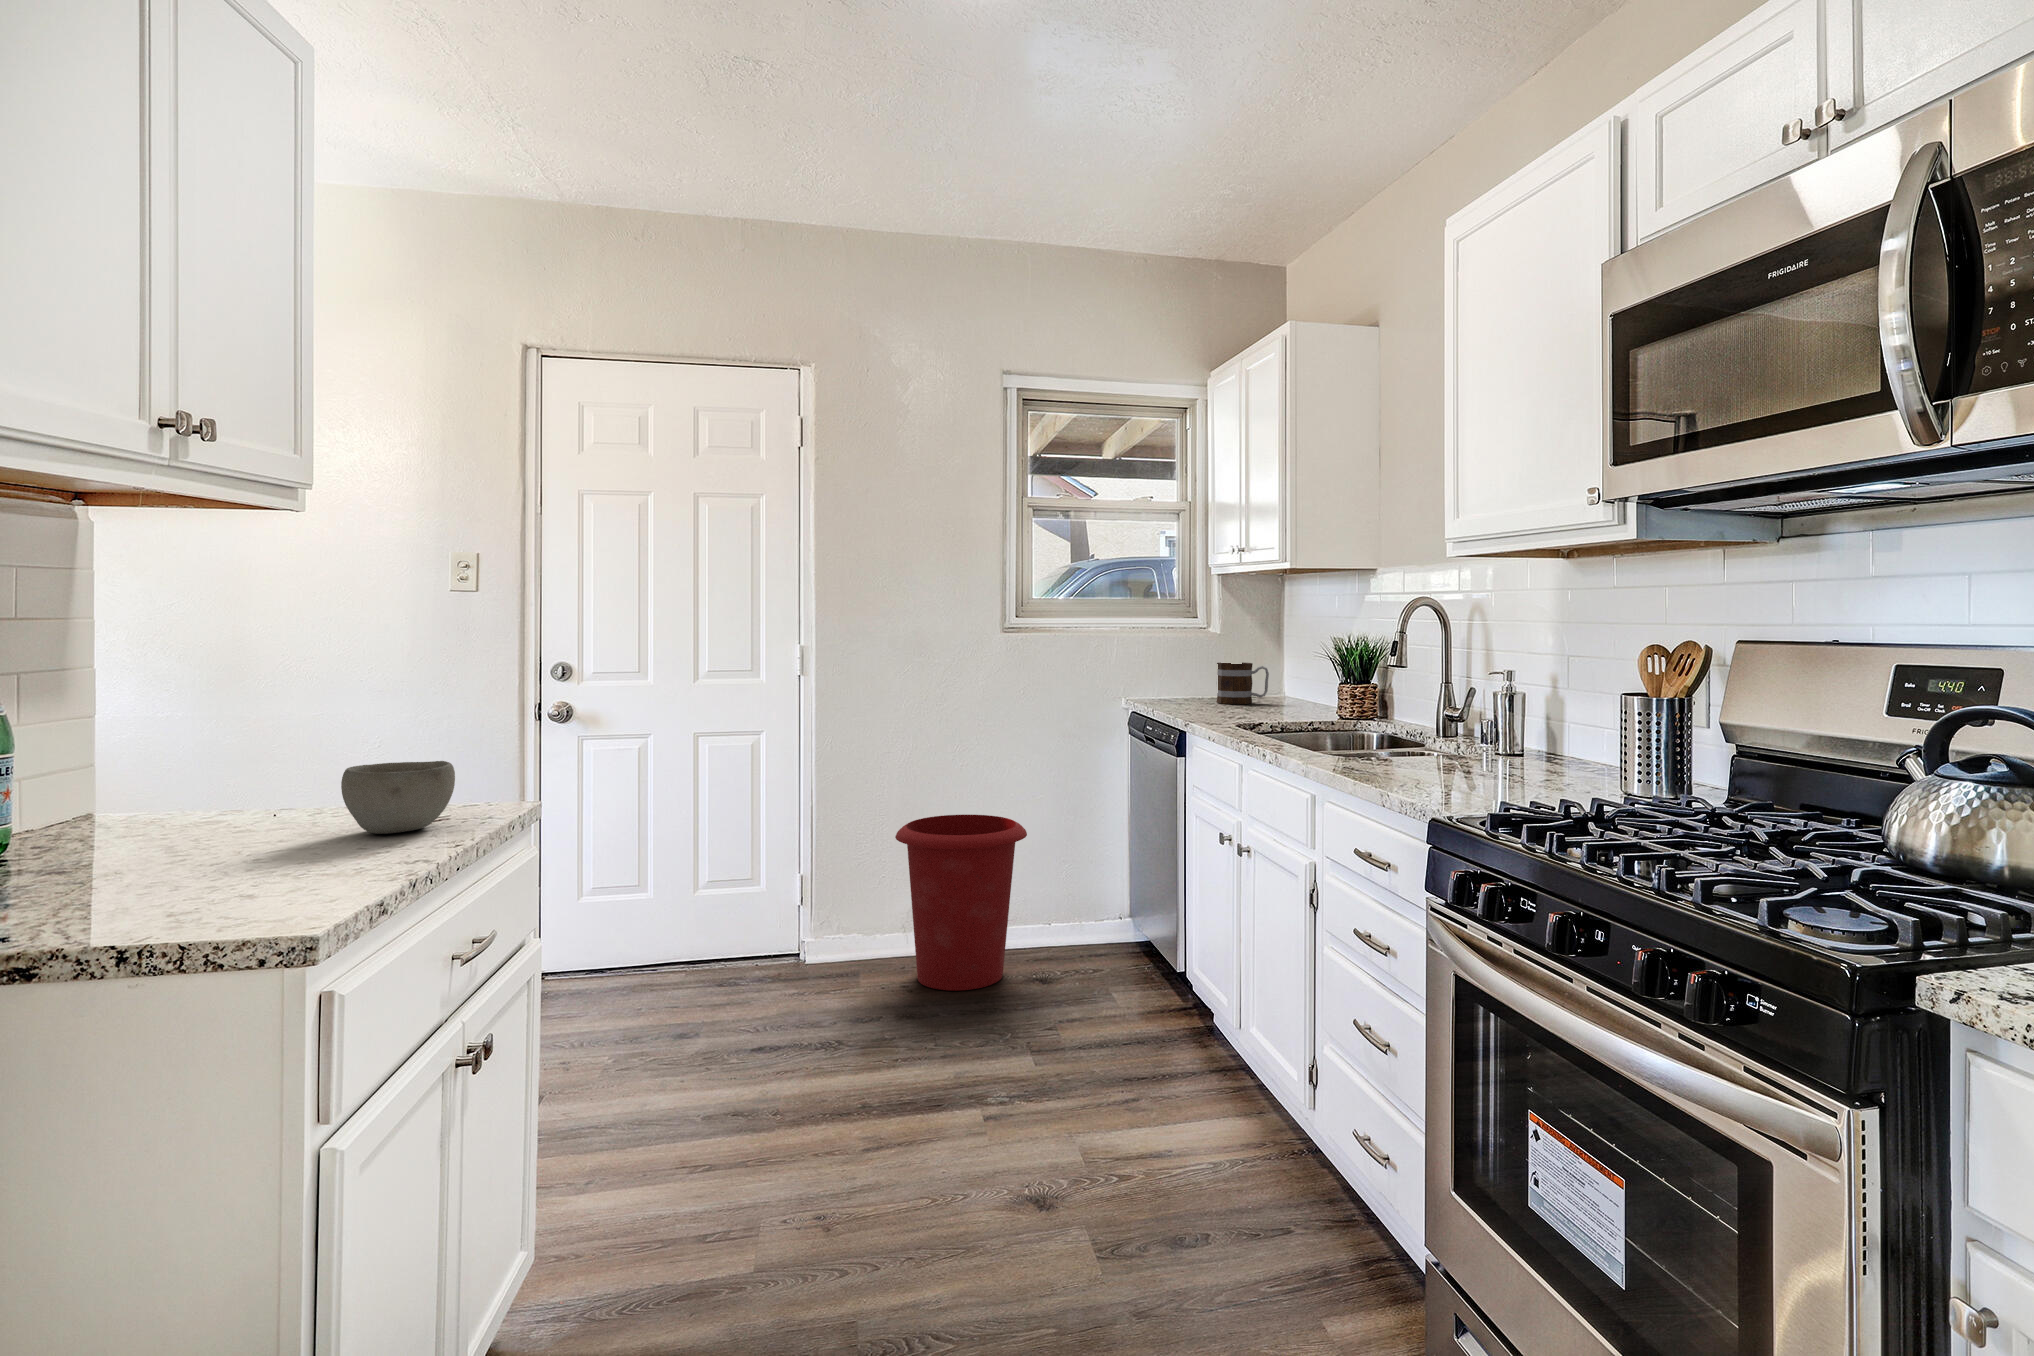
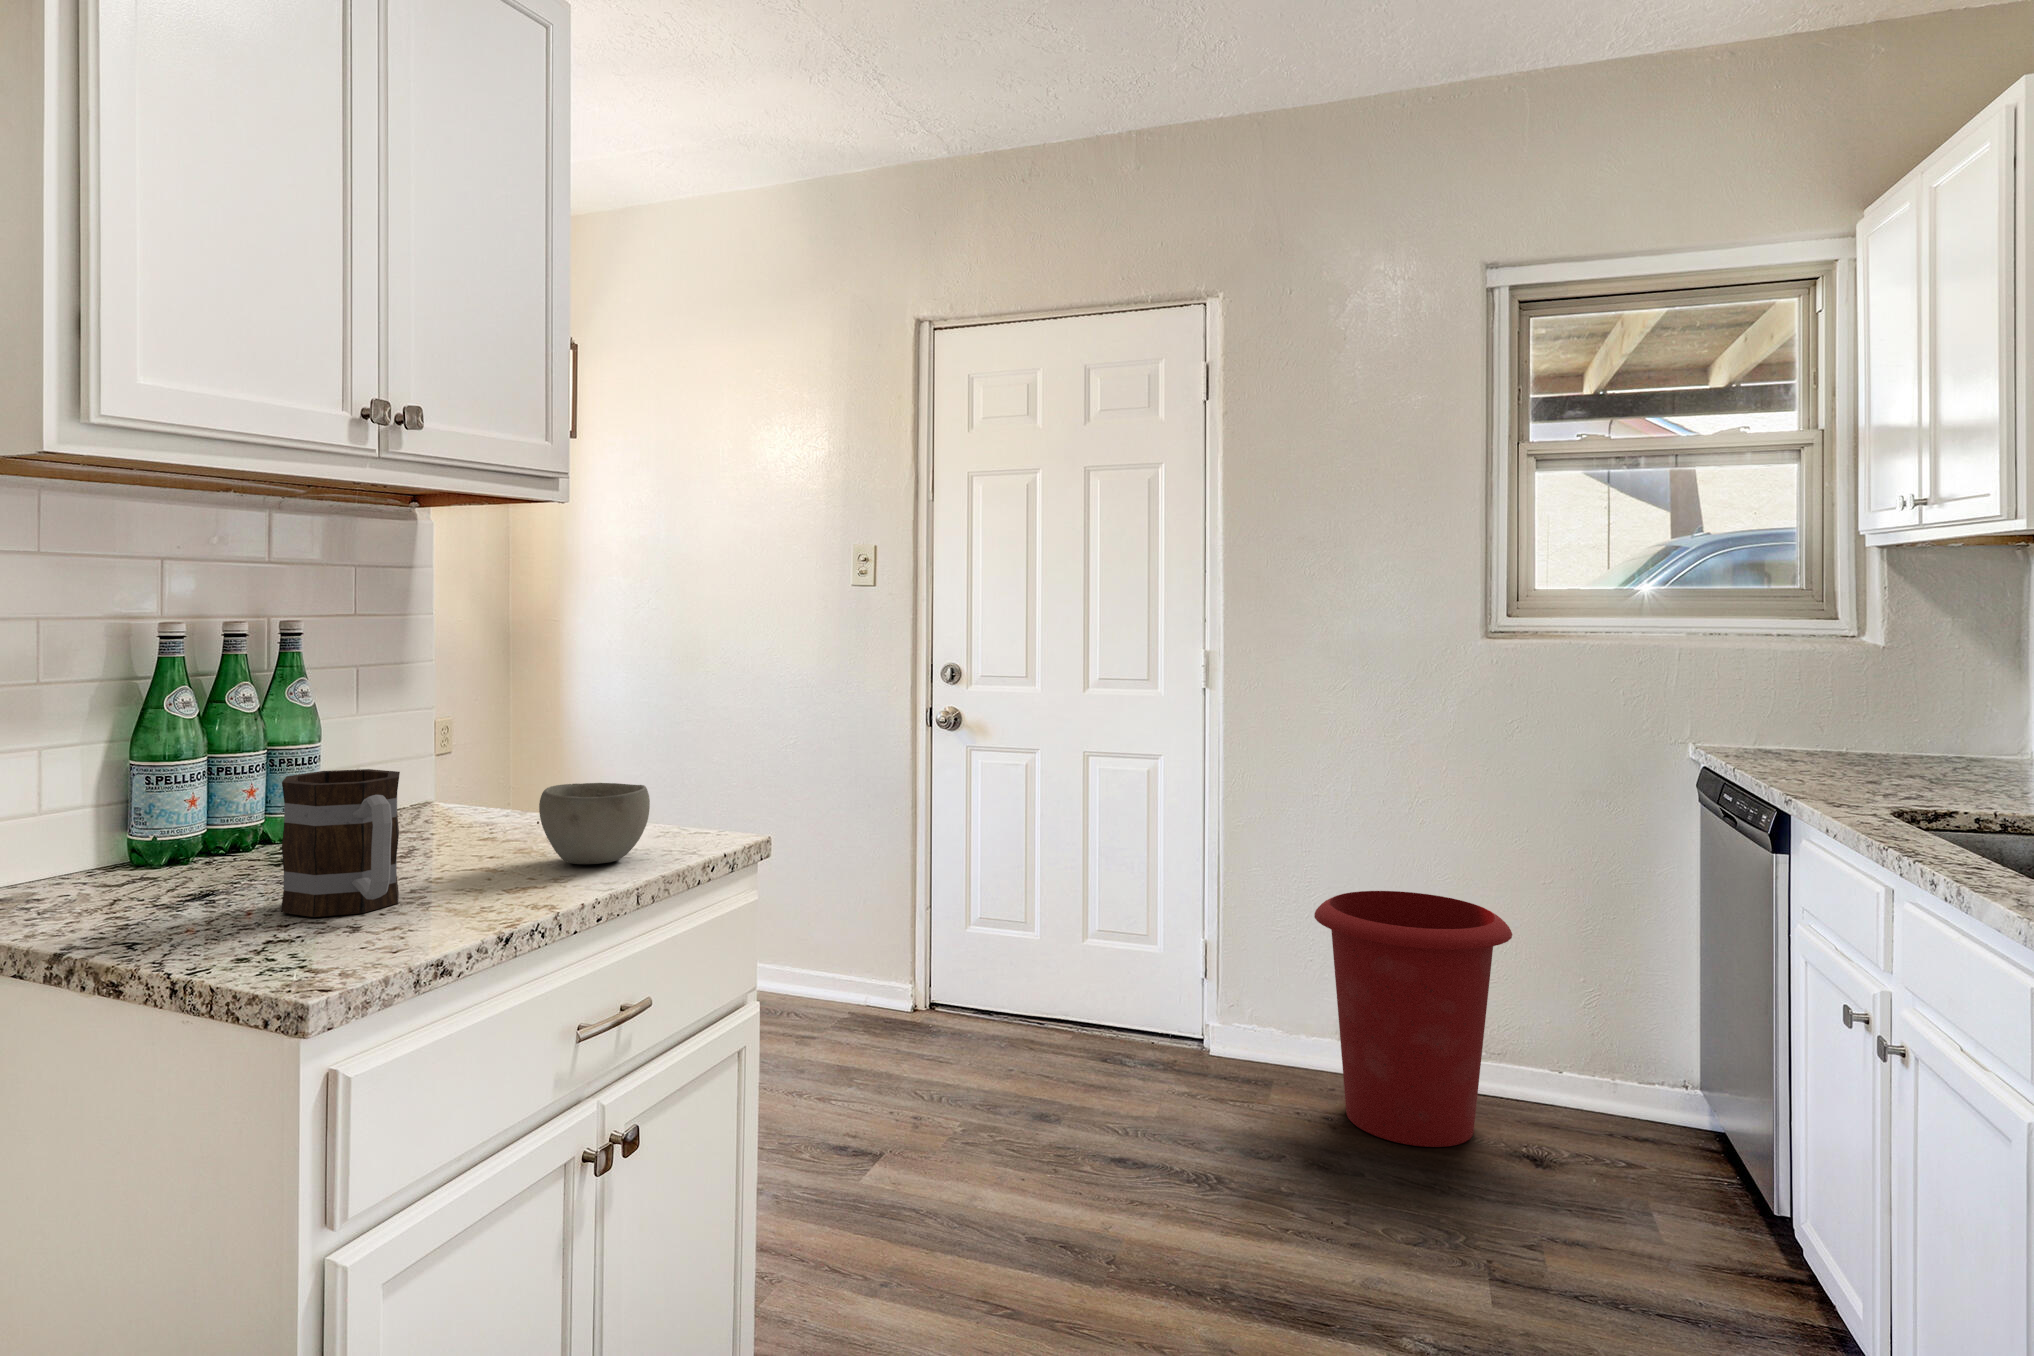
mug: present [1217,662,1269,704] -> present [281,769,400,917]

